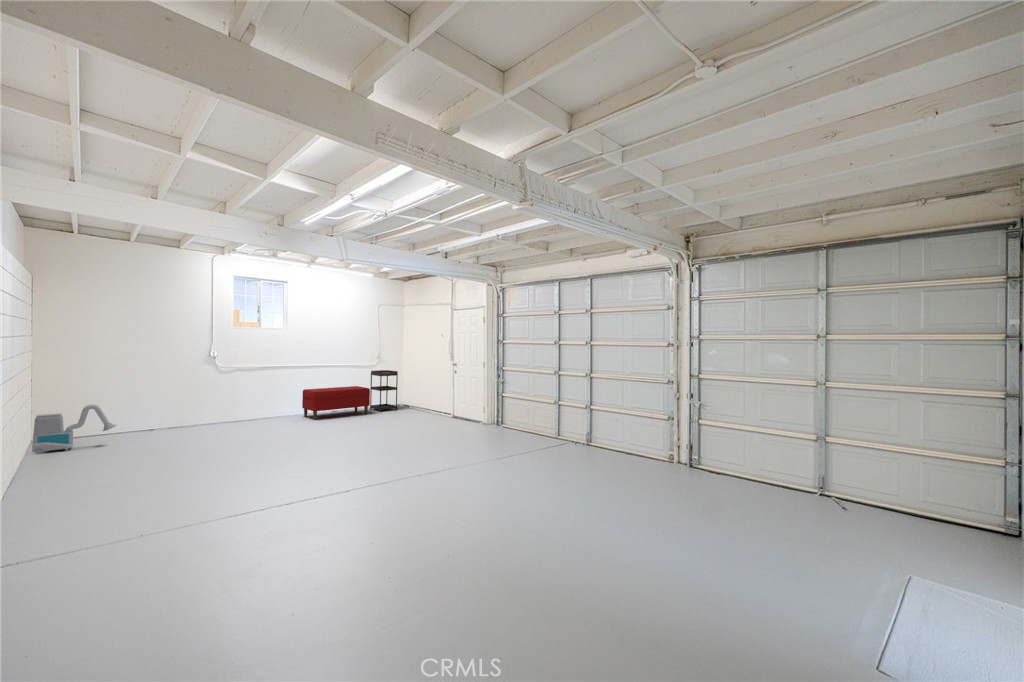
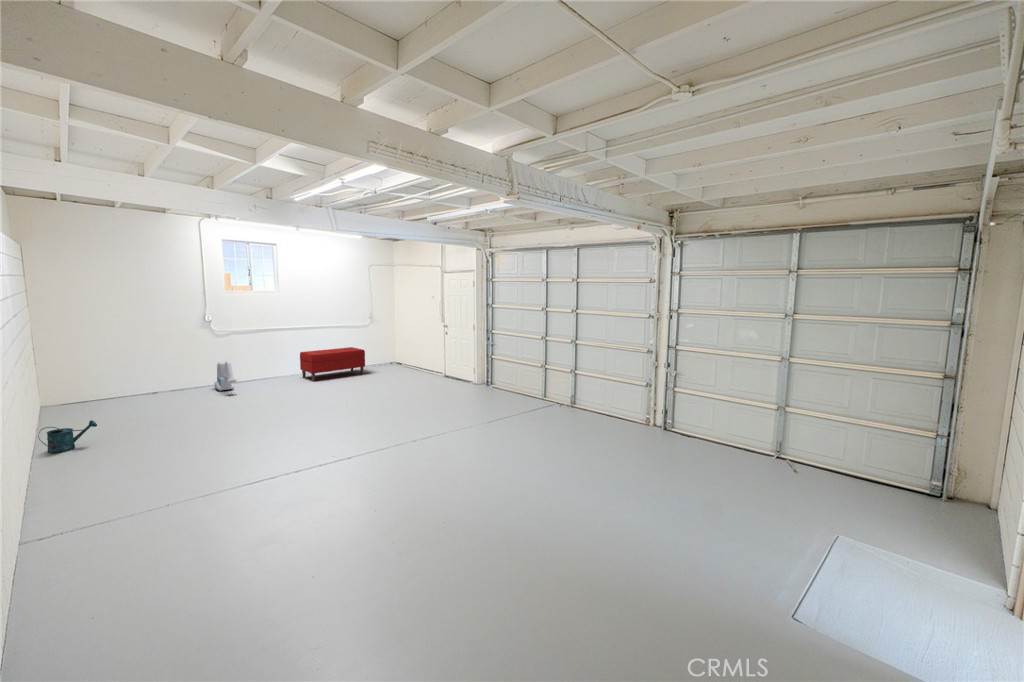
shelving unit: present [370,370,398,412] -> none [365,331,392,372]
vacuum cleaner: present [32,404,116,454] -> present [214,360,237,391]
watering can: none [17,448,81,482] -> present [38,420,97,453]

